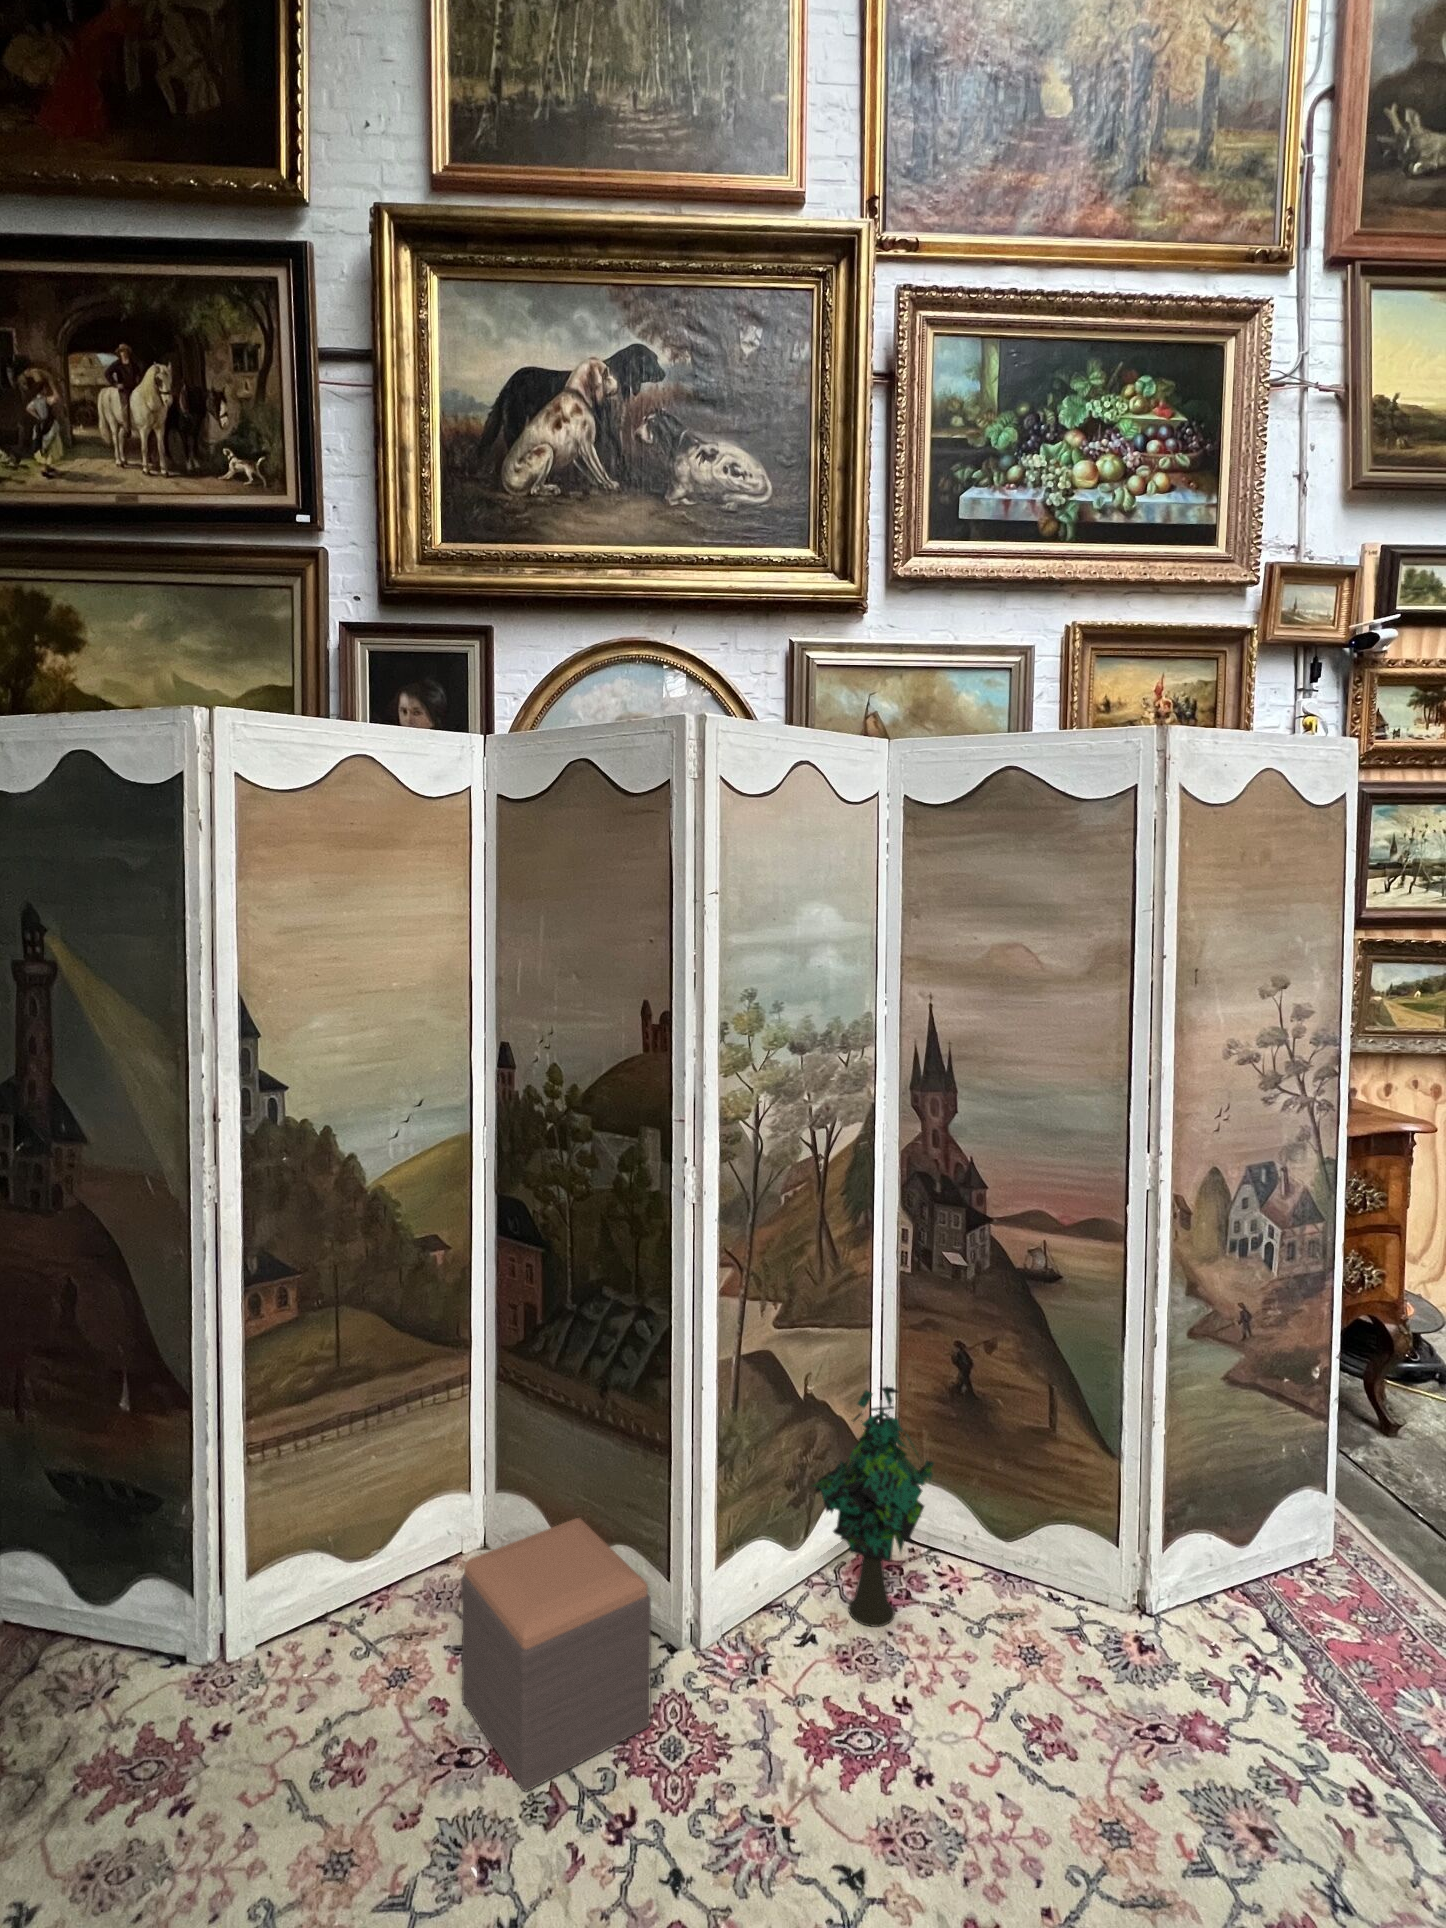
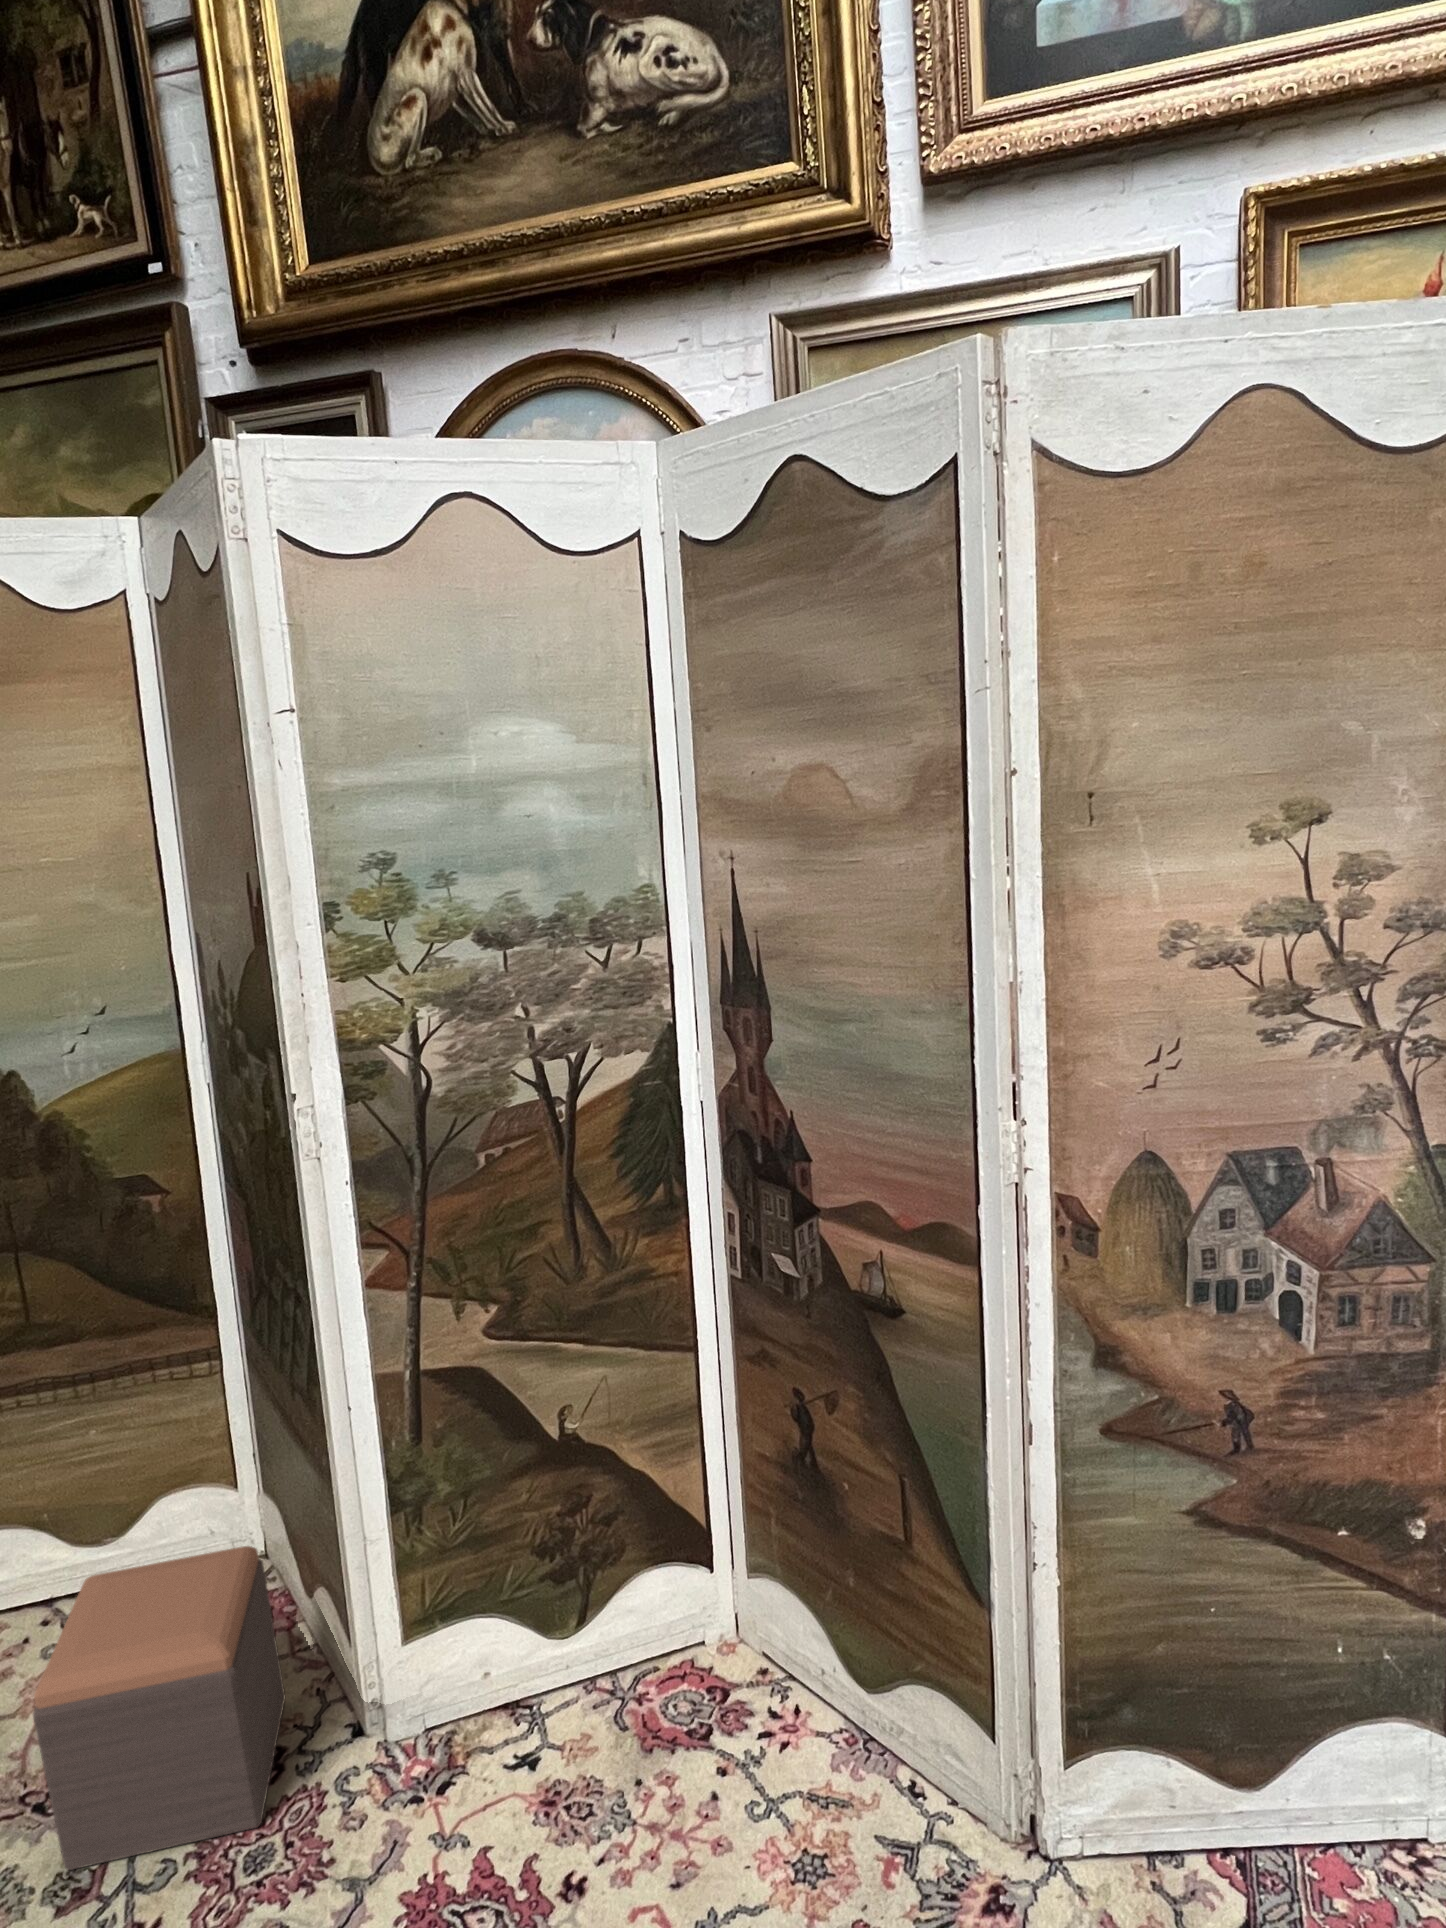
decorative plant: present [812,1386,934,1627] -> none [543,1434,736,1764]

